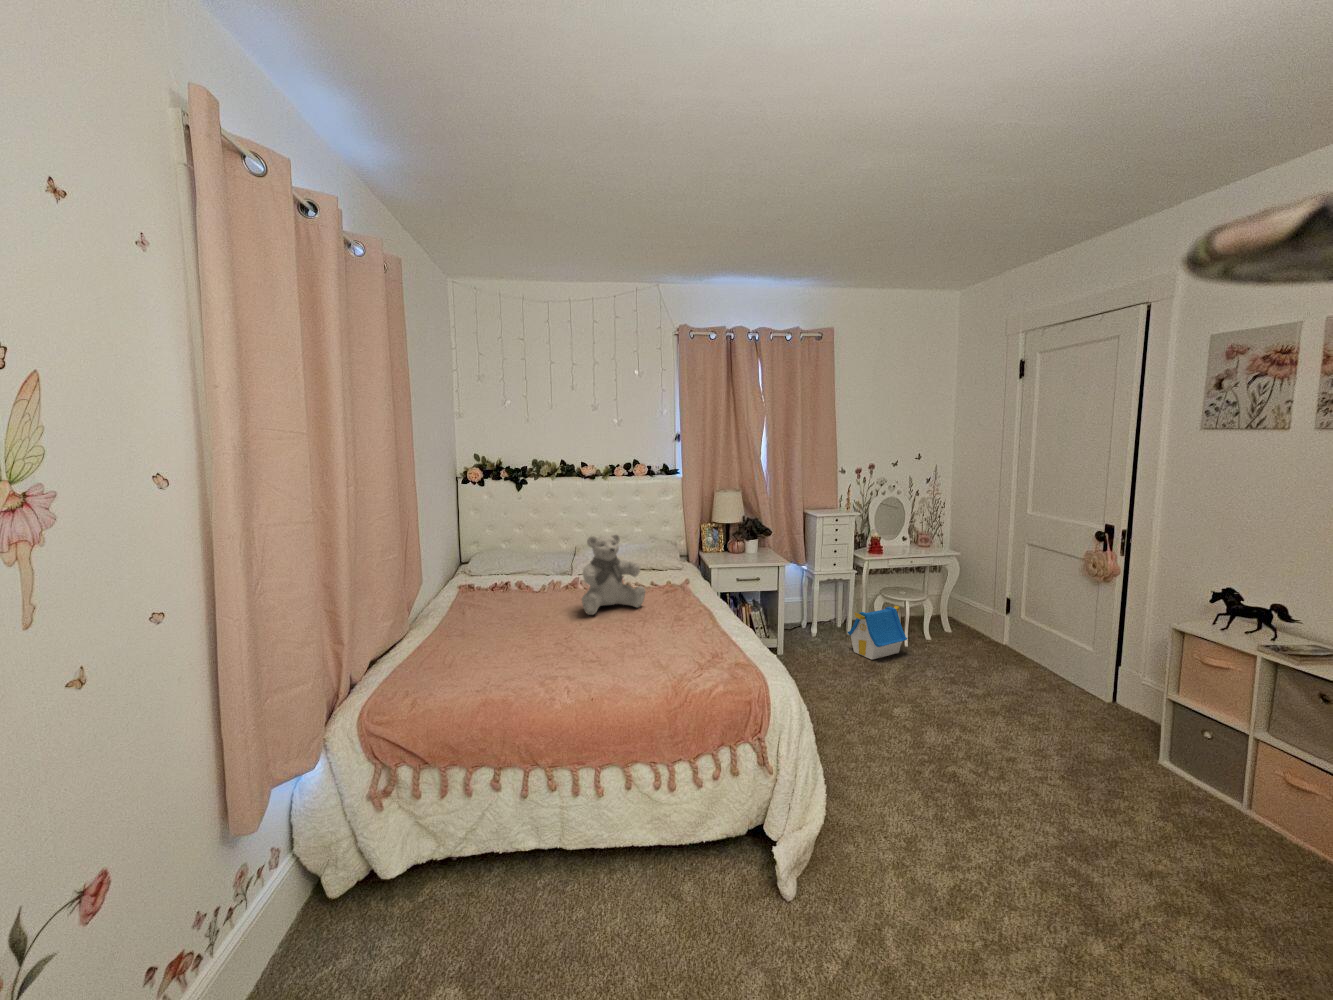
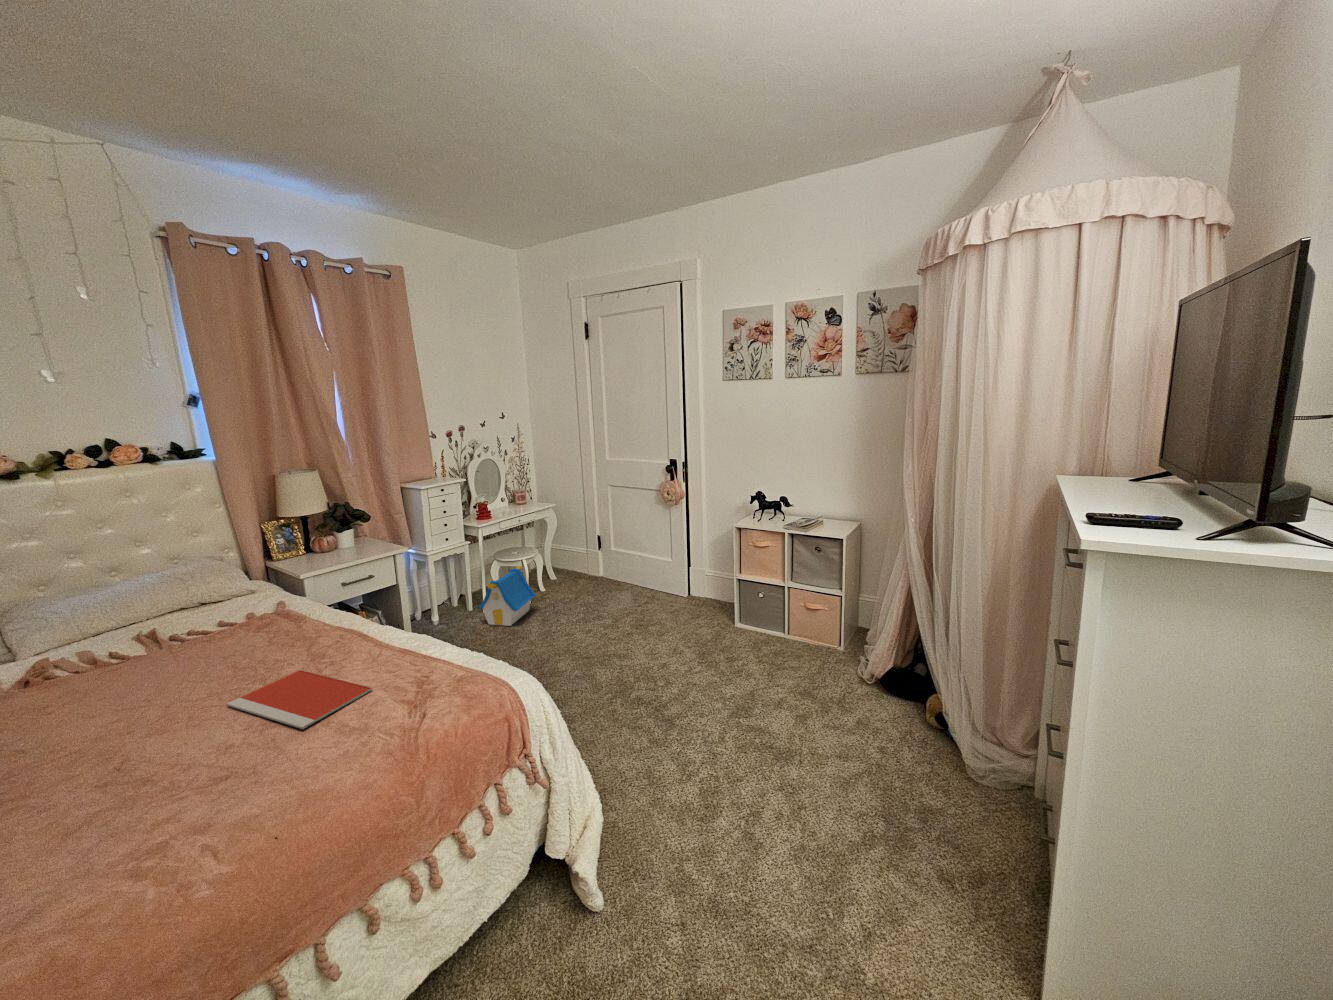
teddy bear: present [582,534,645,615] -> none [85,561,235,714]
notebook: none [623,621,687,652] -> present [227,670,372,729]

